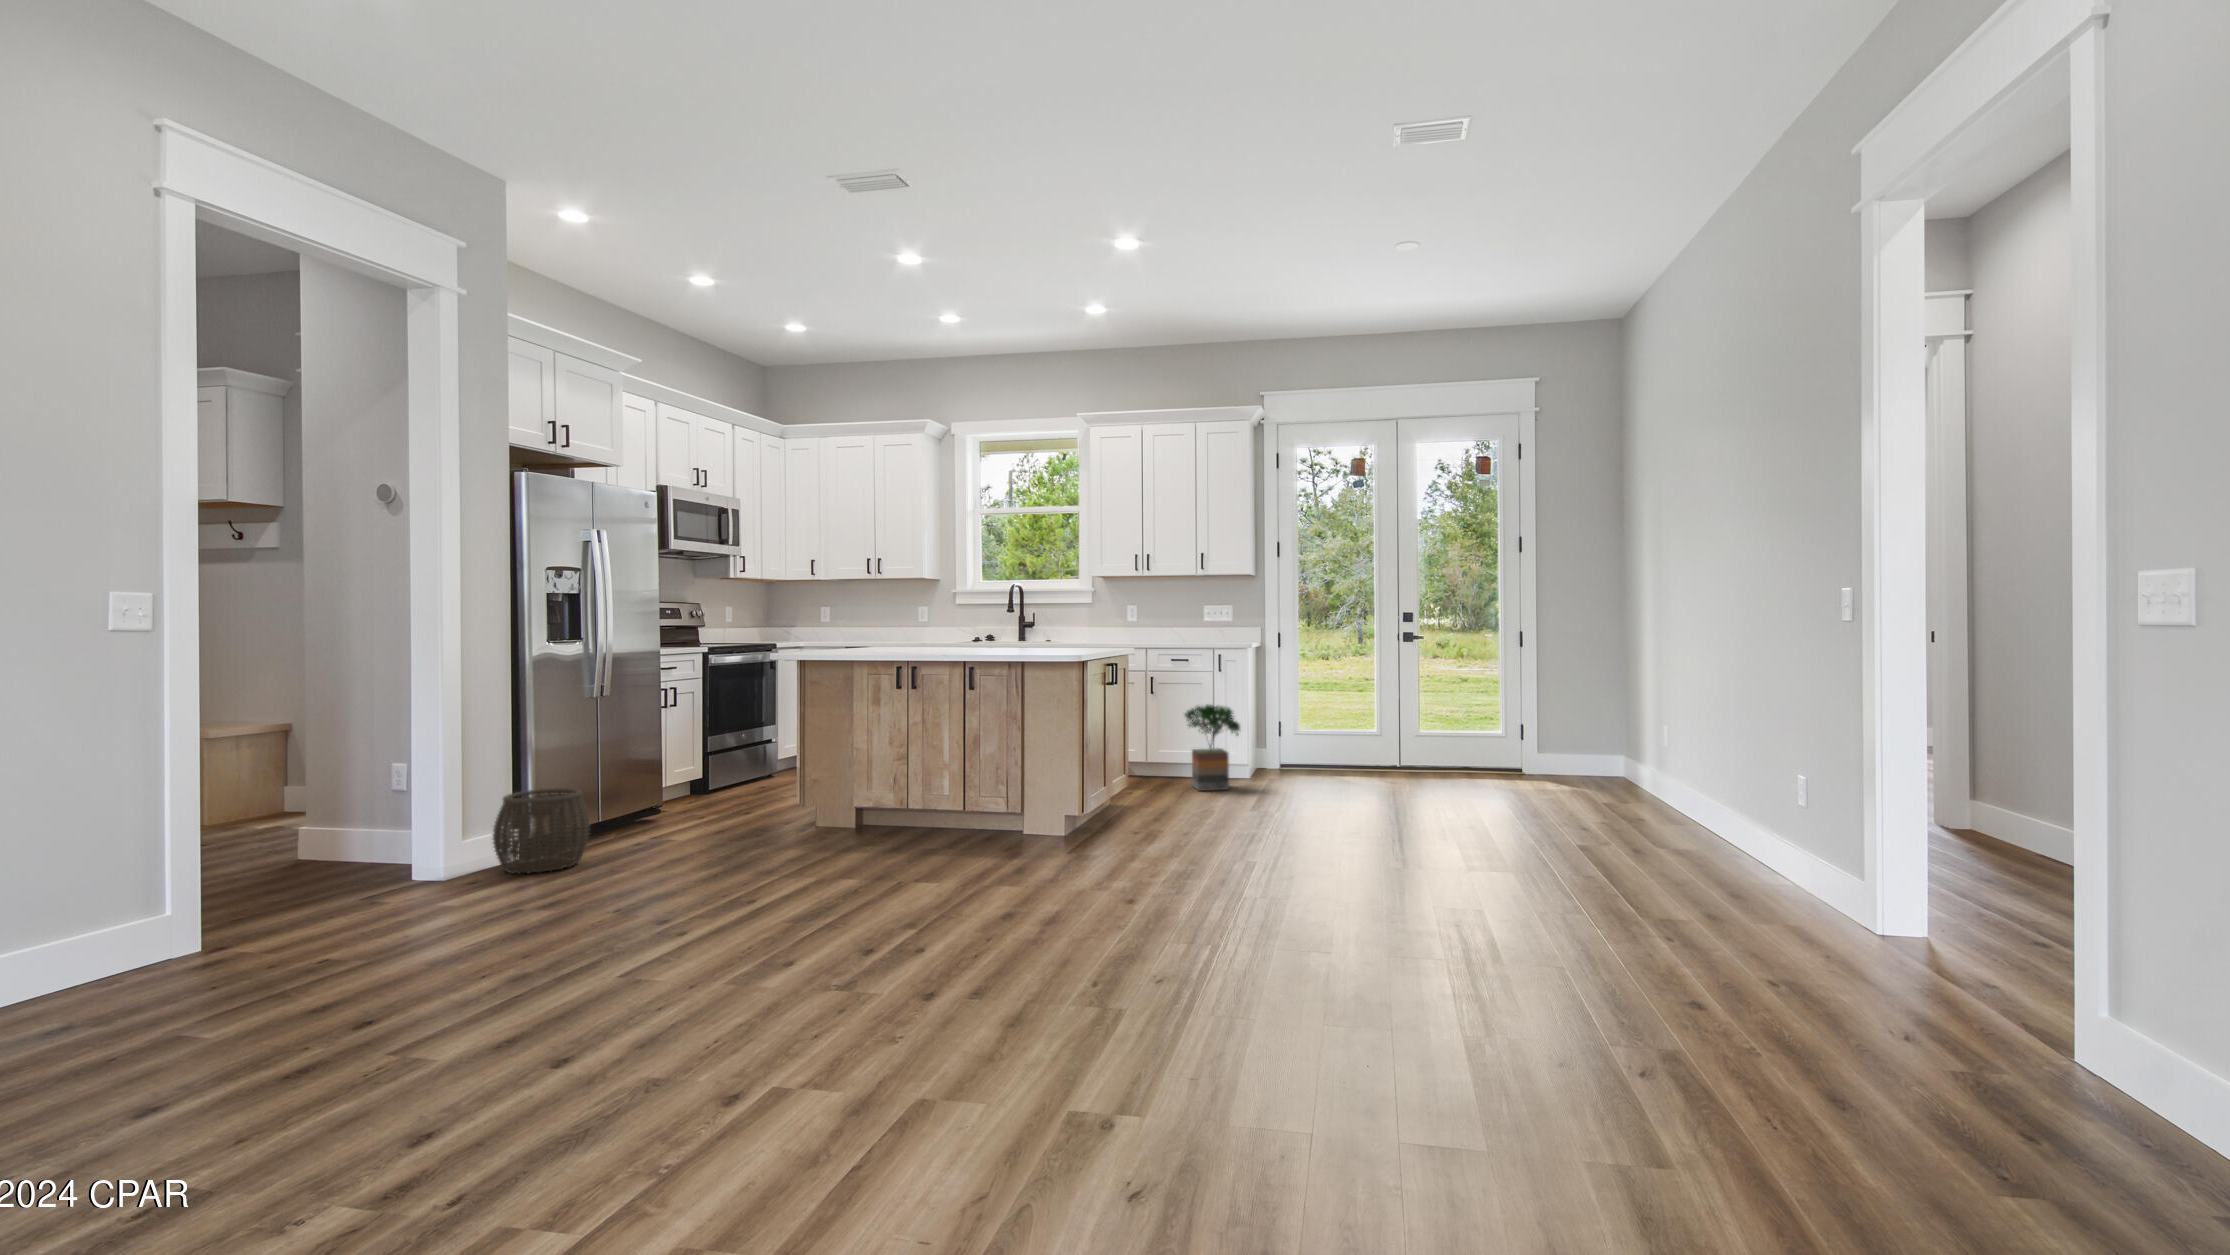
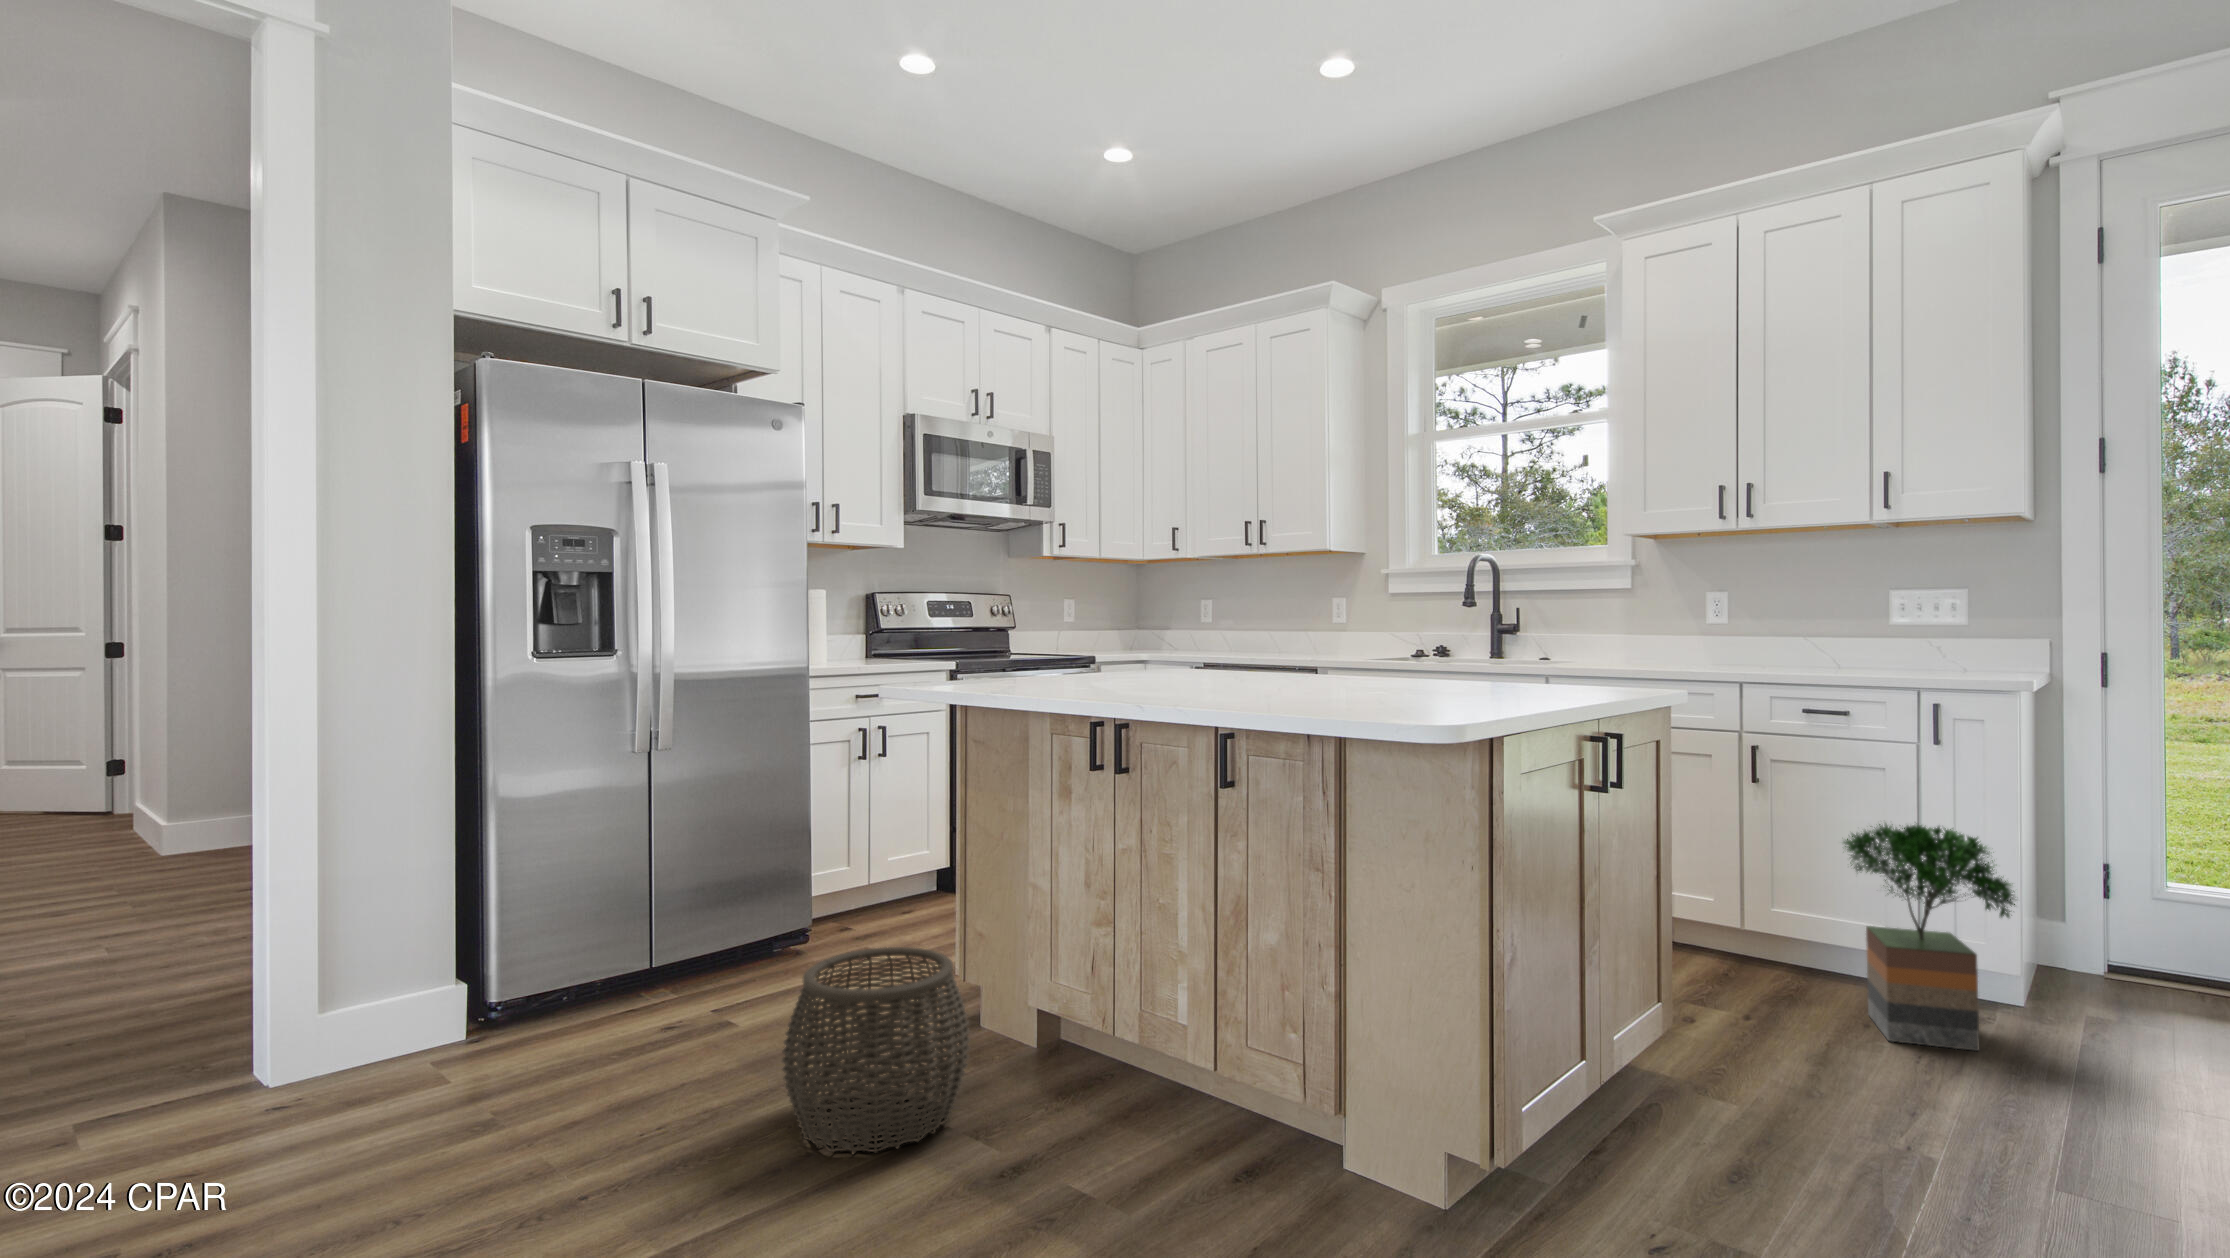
woven basket: present [493,788,590,874] -> present [782,947,970,1154]

